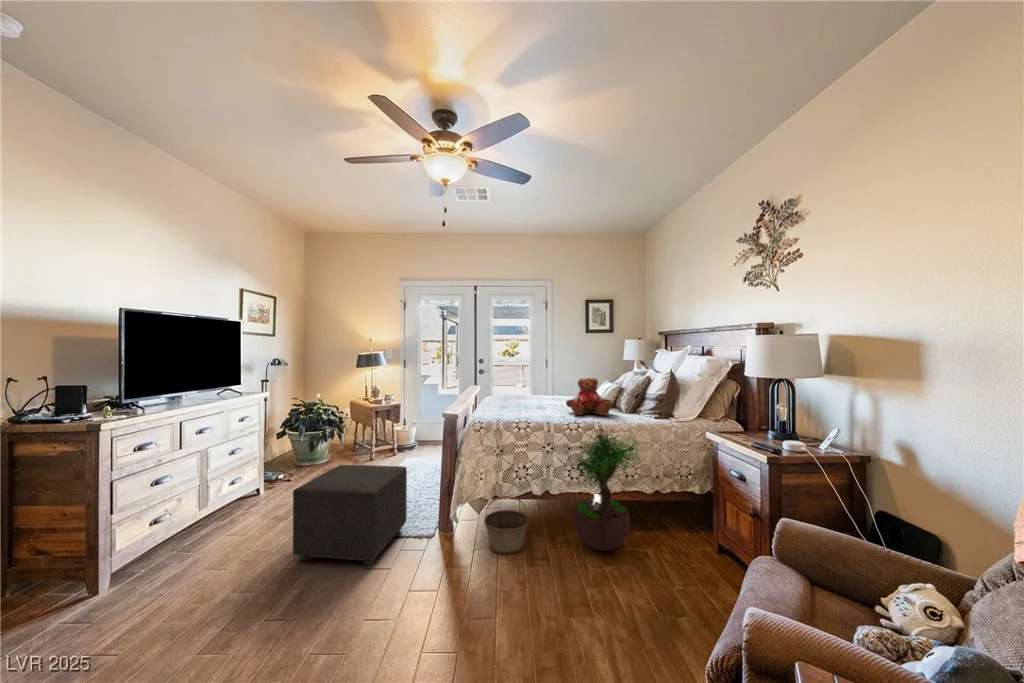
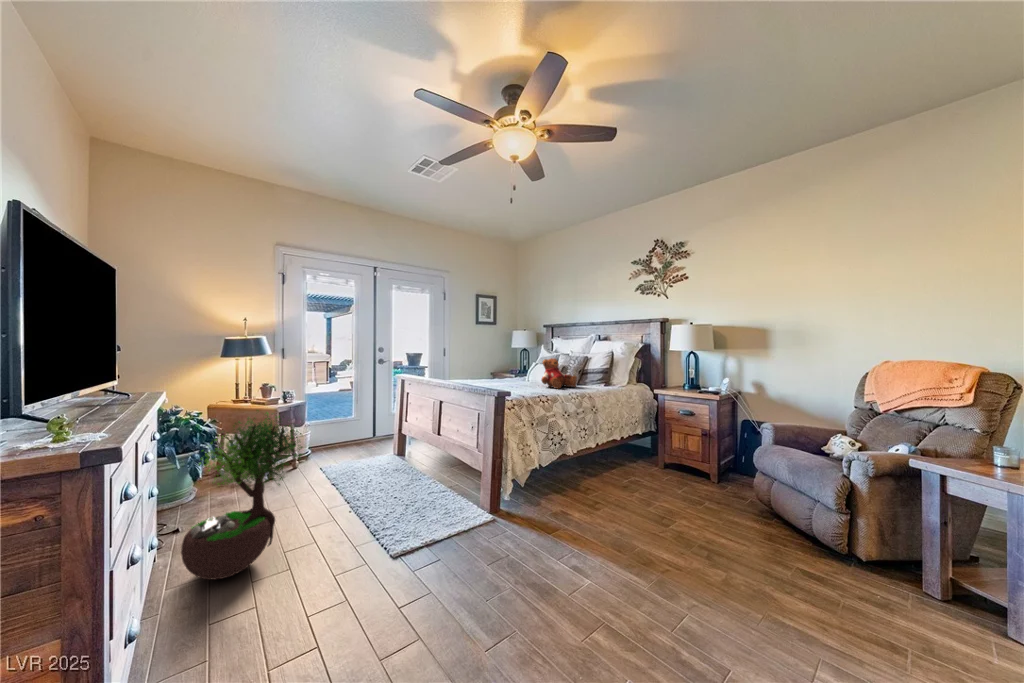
potted tree: present [565,429,640,551] -> present [181,413,303,580]
ottoman: present [293,465,407,565] -> none [378,456,496,592]
basket: present [484,496,529,554] -> none [539,460,580,512]

